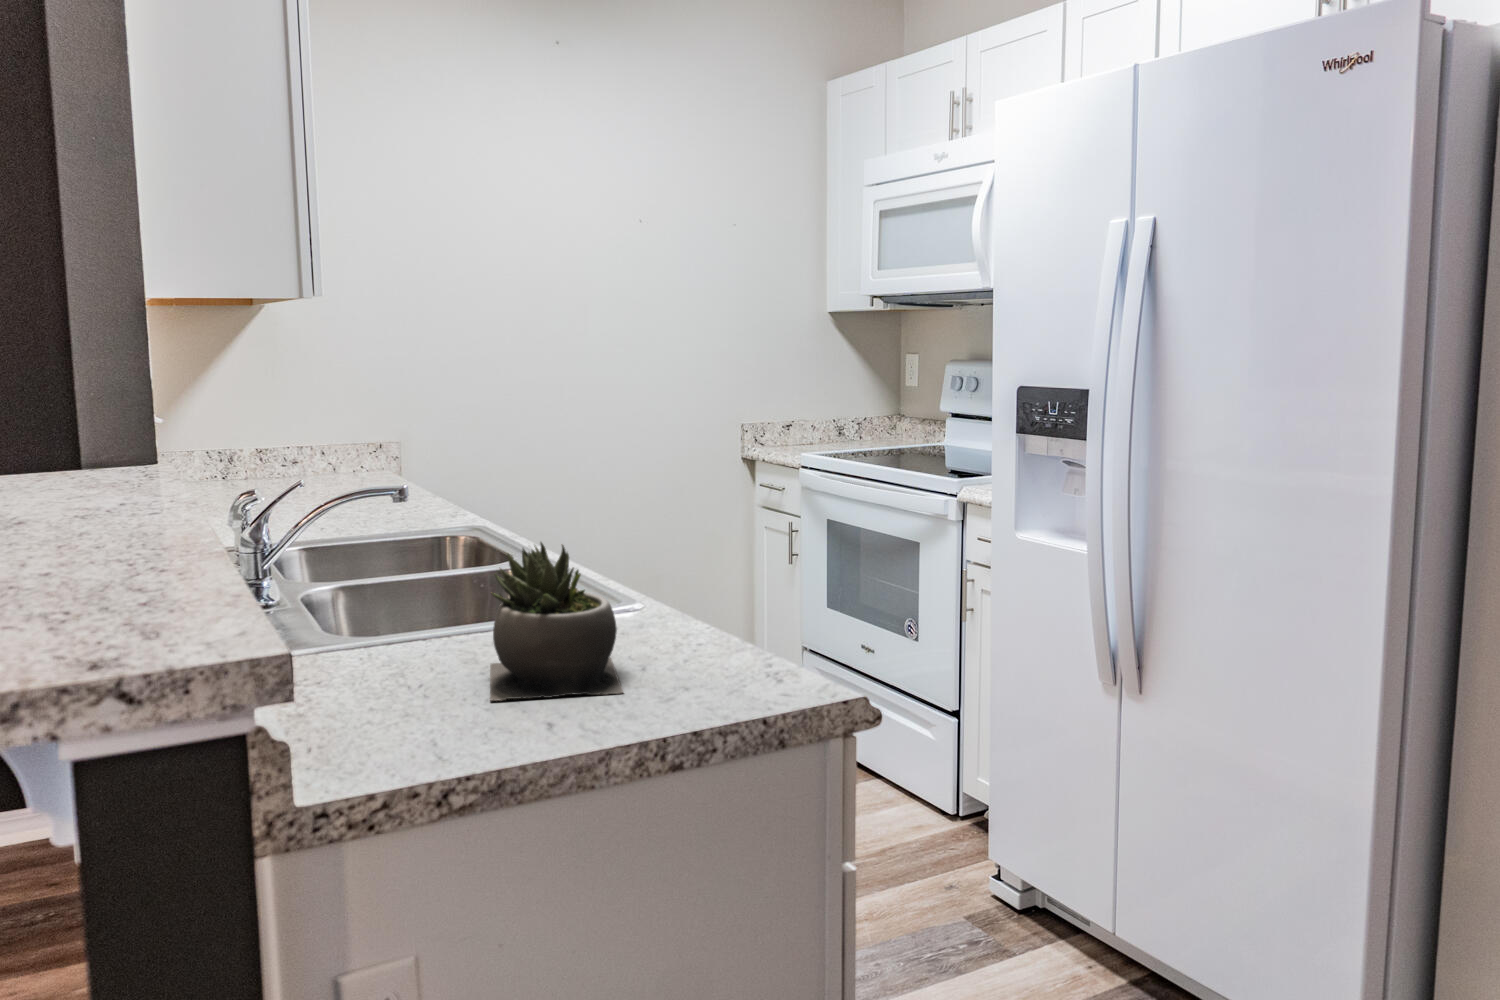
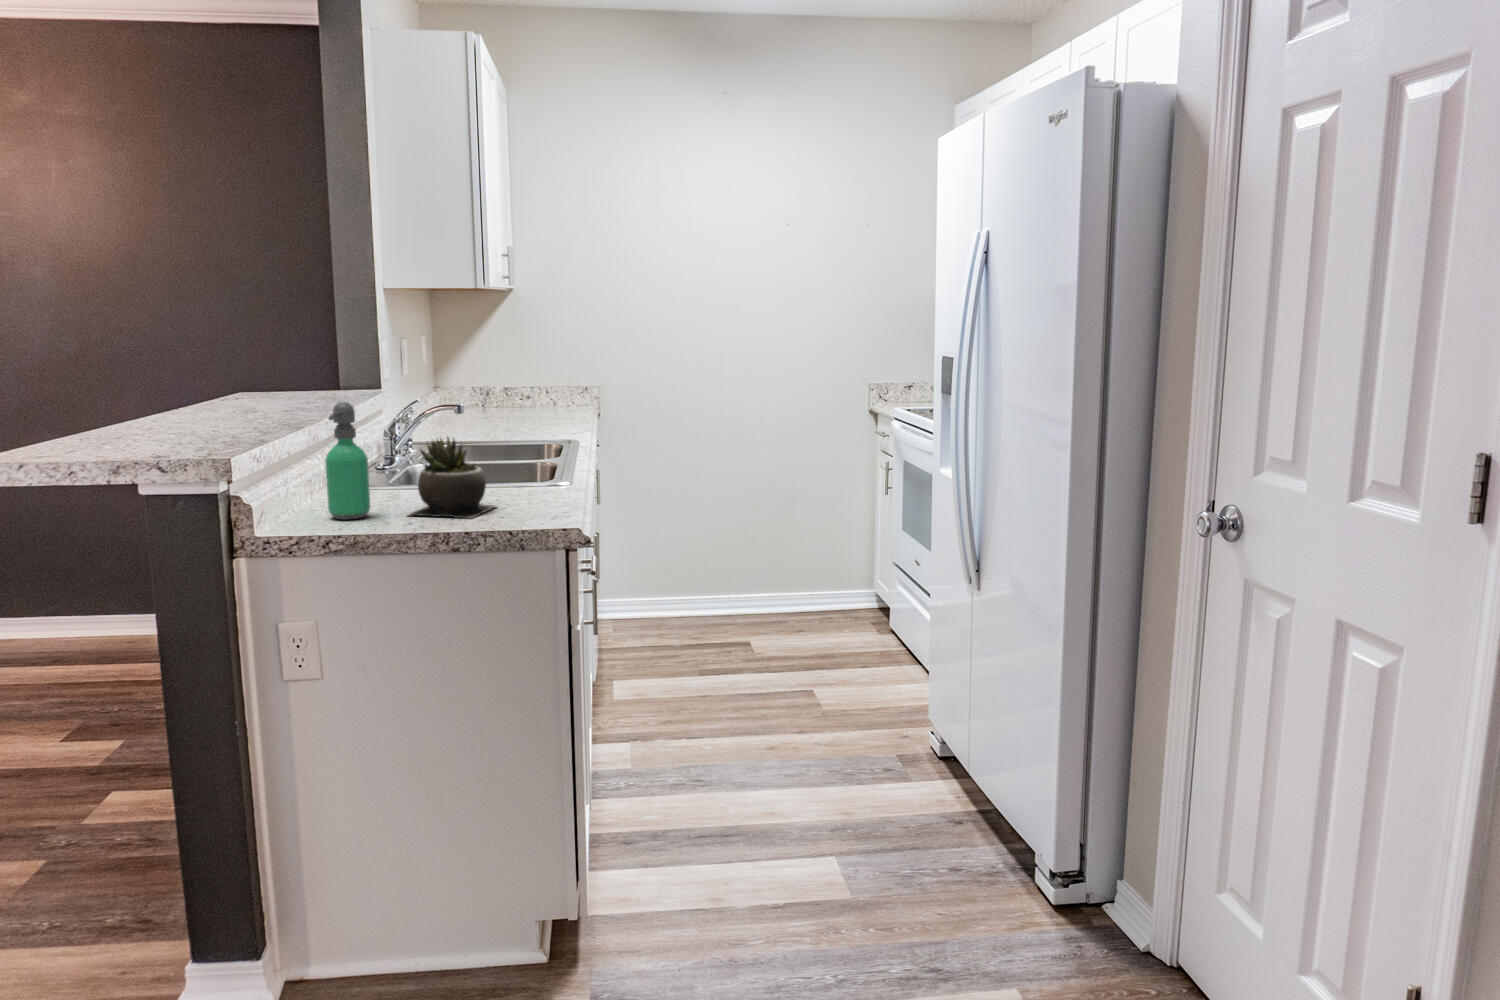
soap dispenser: none [339,491,427,727] -> present [325,402,370,519]

